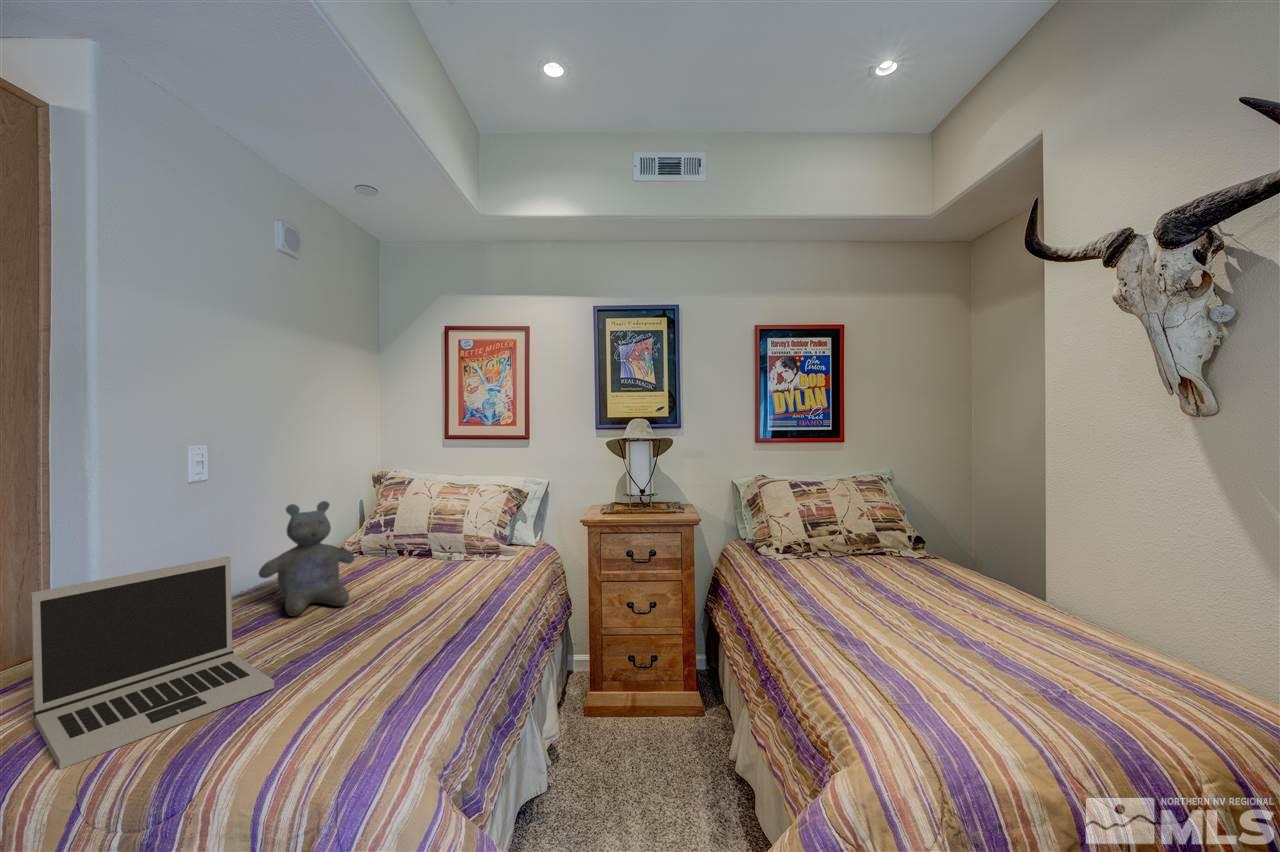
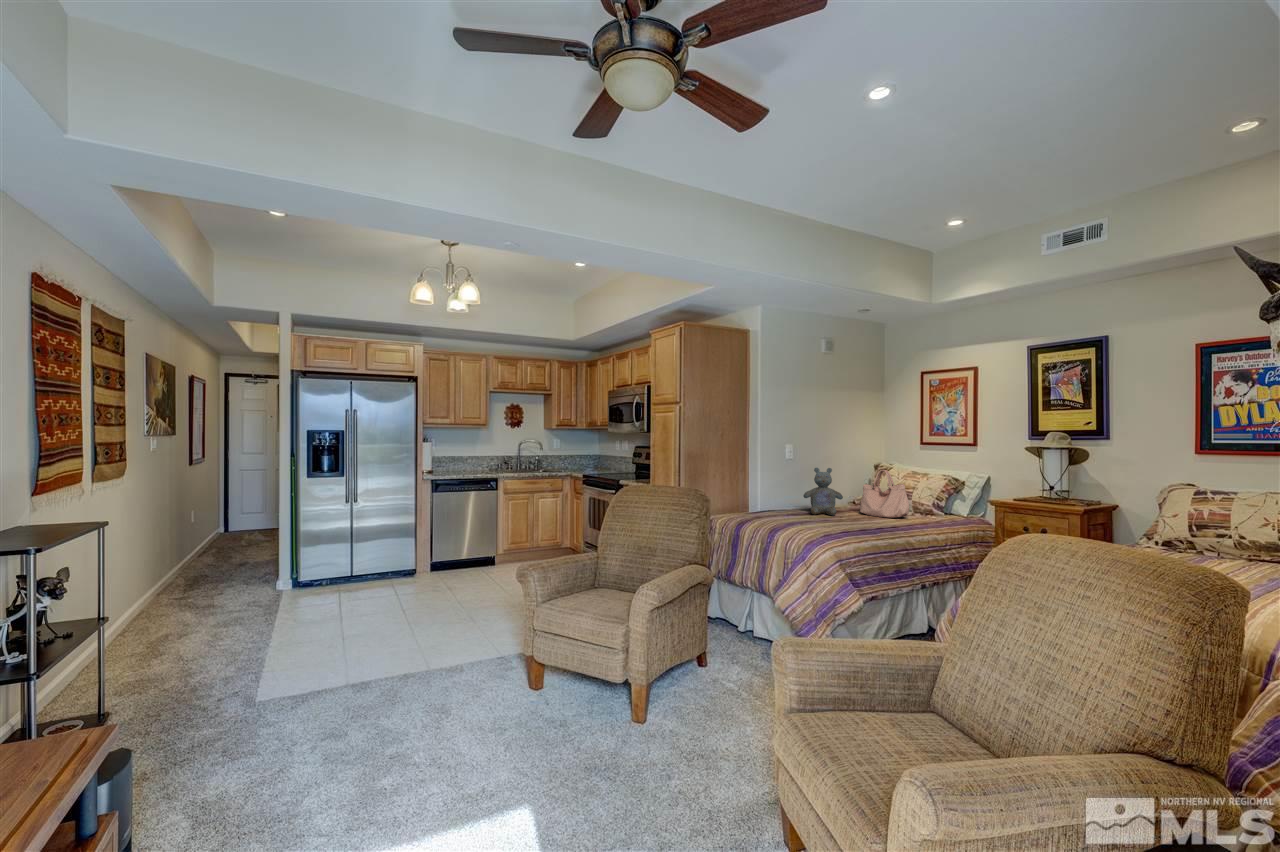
handbag: none [383,491,480,581] -> present [860,470,909,518]
laptop: present [30,556,274,769] -> none [740,479,796,524]

